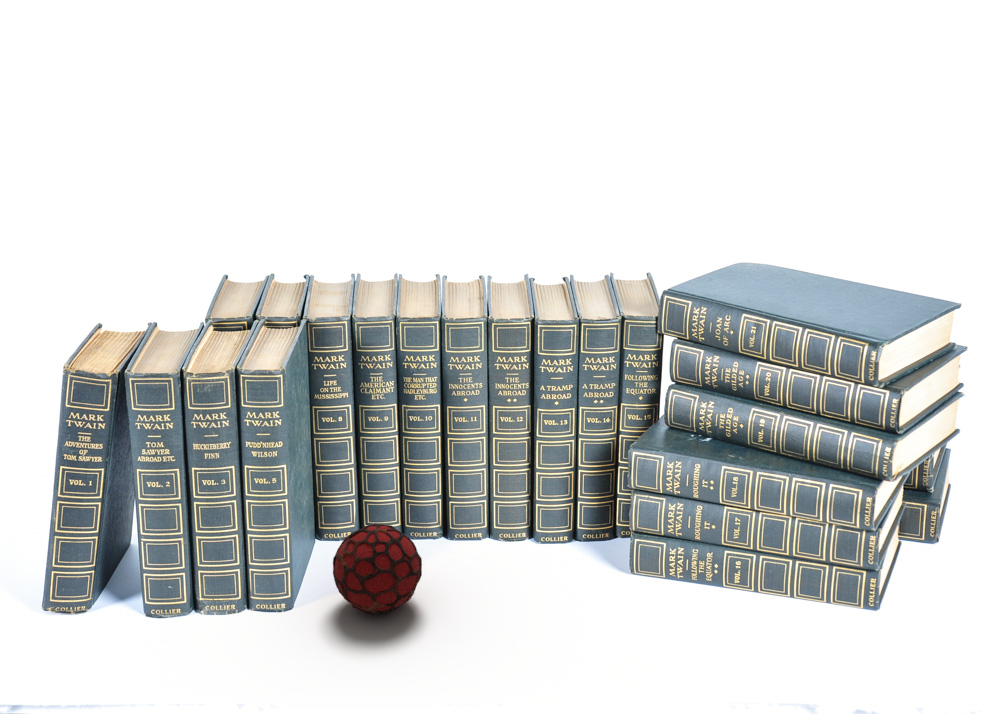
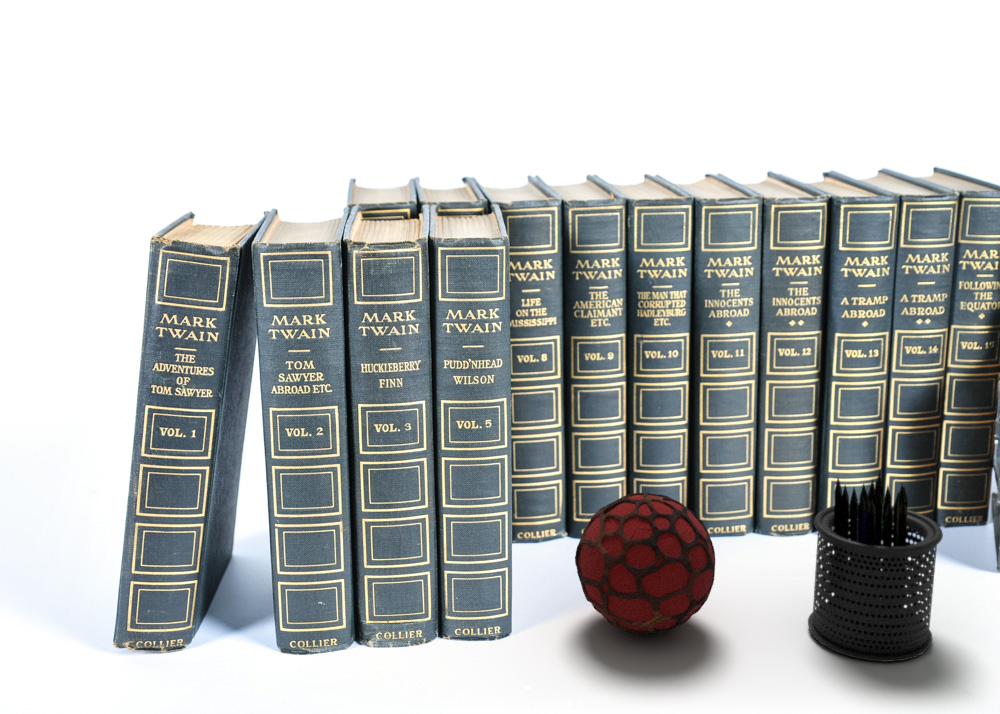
pen holder: none [480,520,557,637] -> present [808,472,943,662]

